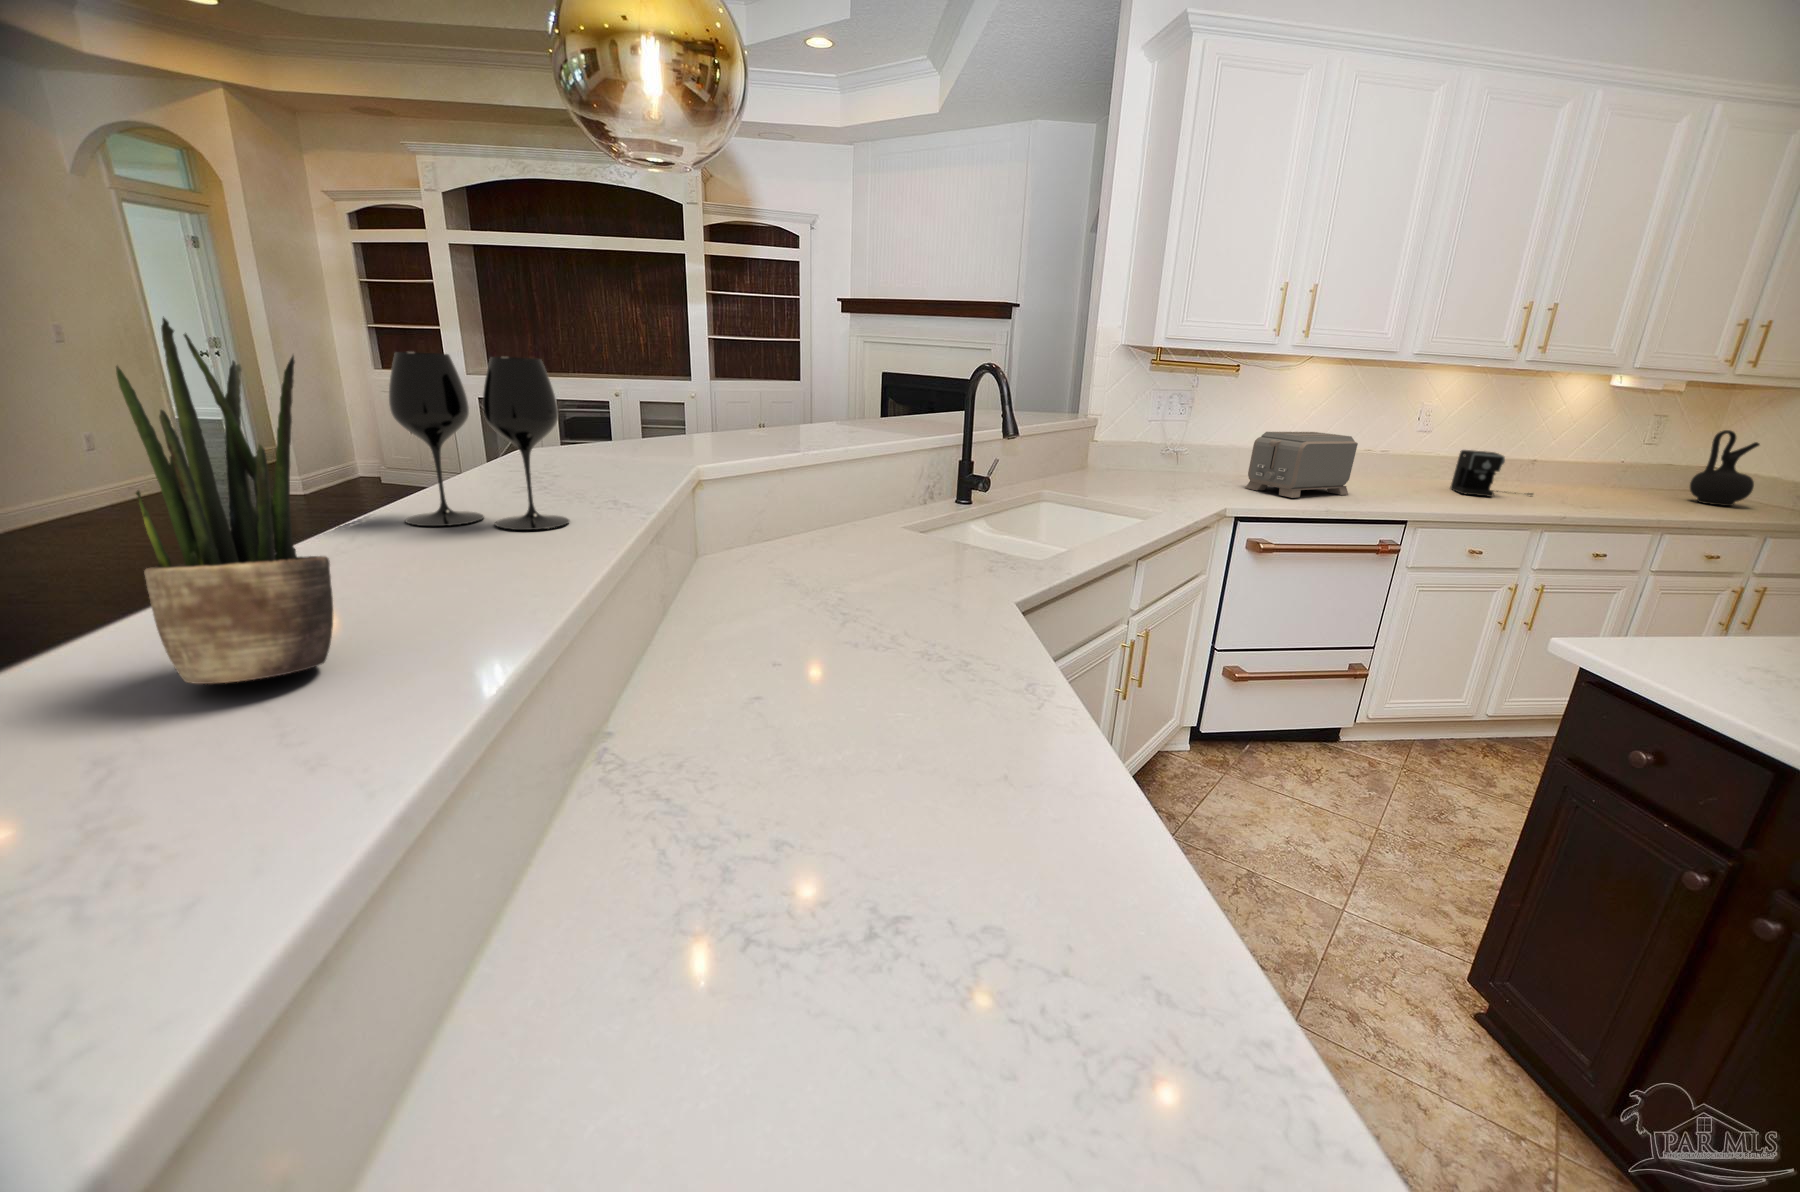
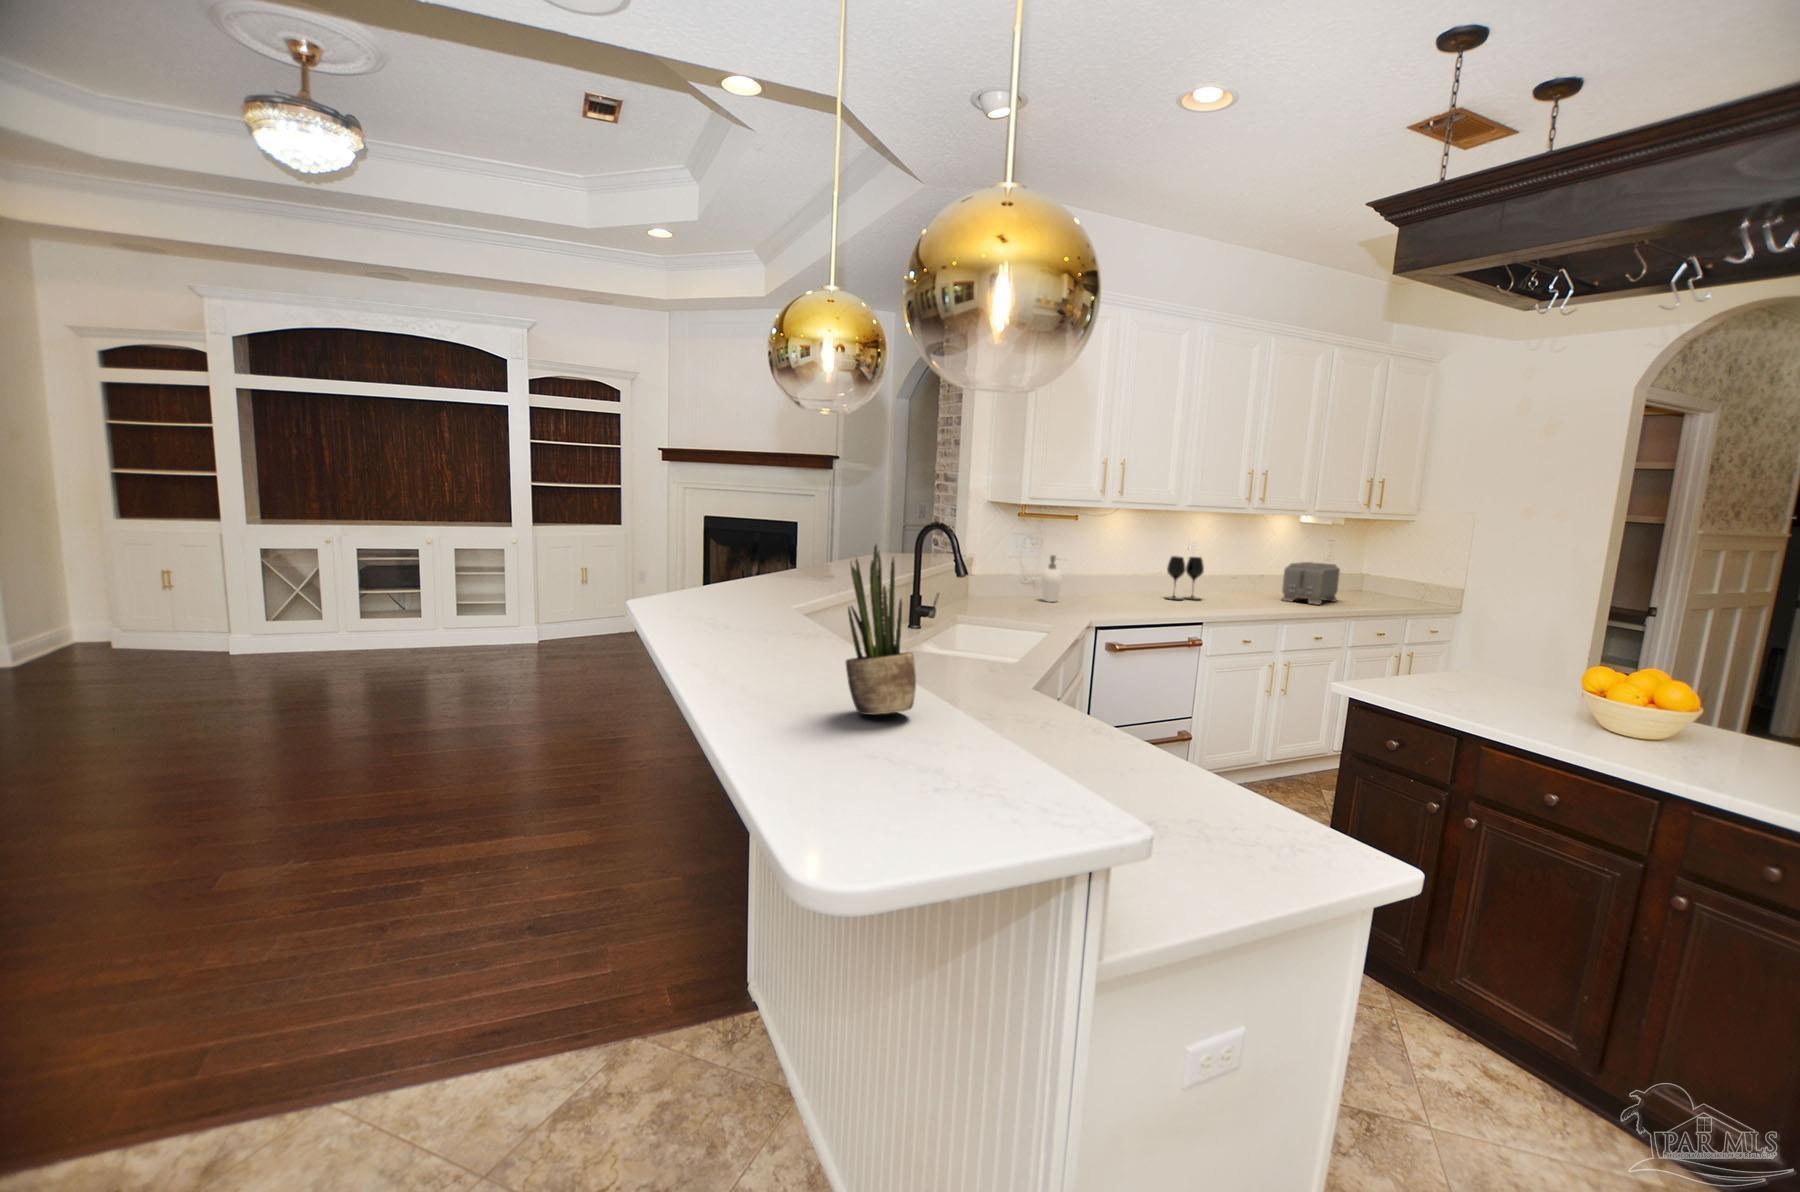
wine glass: present [389,352,569,530] -> present [1167,556,1204,600]
soap dispenser: none [1181,419,1218,480] -> present [1041,555,1062,602]
ceramic jug: present [1690,430,1760,506] -> none [1353,551,1387,601]
toaster: present [1245,432,1358,498] -> present [1282,562,1340,605]
coffee maker: present [1451,450,1533,497] -> none [1218,570,1269,603]

